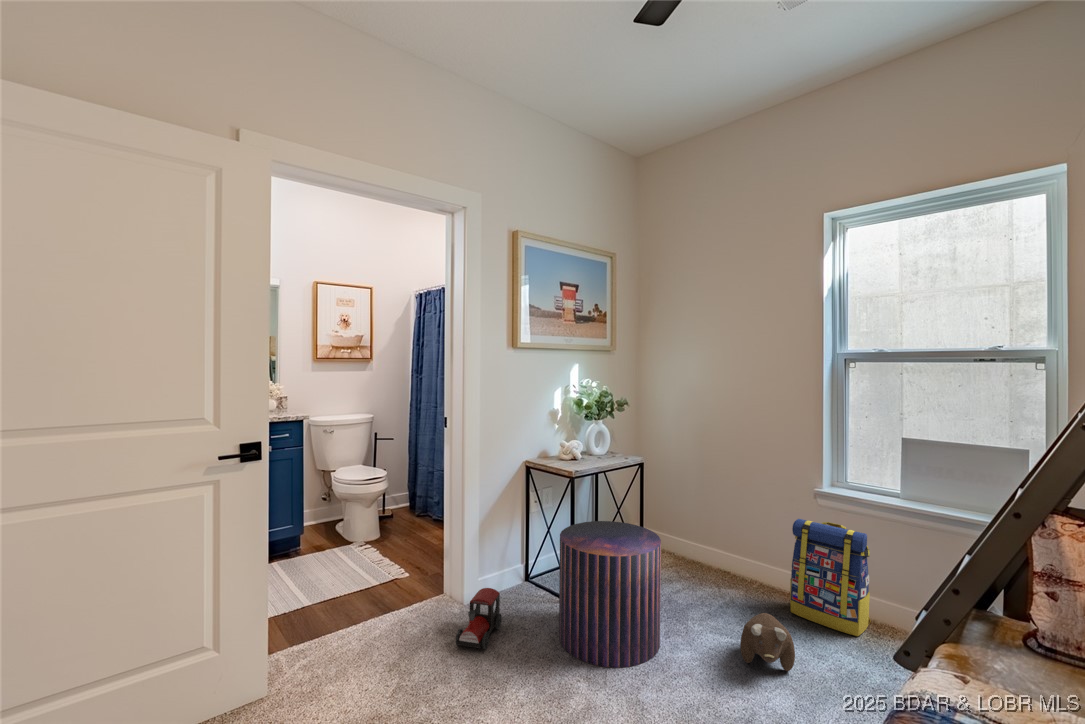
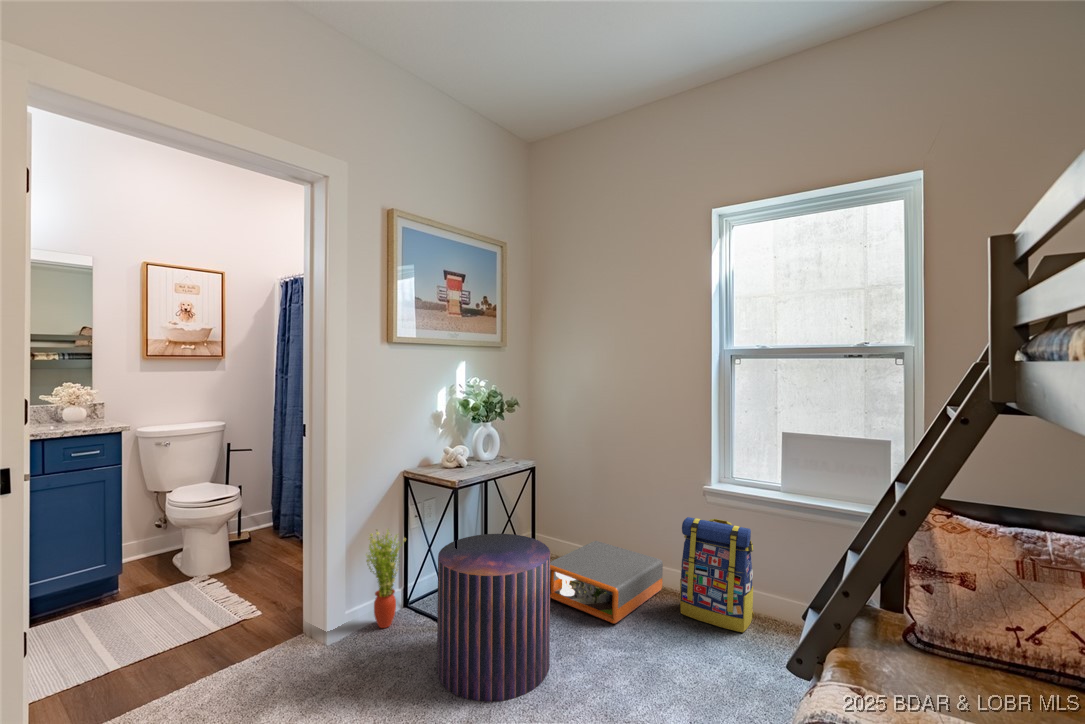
potted plant: none [495,510,529,597] -> present [366,530,406,628]
storage box: none [652,537,772,615] -> present [550,541,663,624]
toy train: present [456,588,502,649] -> none [309,622,370,698]
plush toy: present [740,613,795,671] -> none [632,620,686,680]

